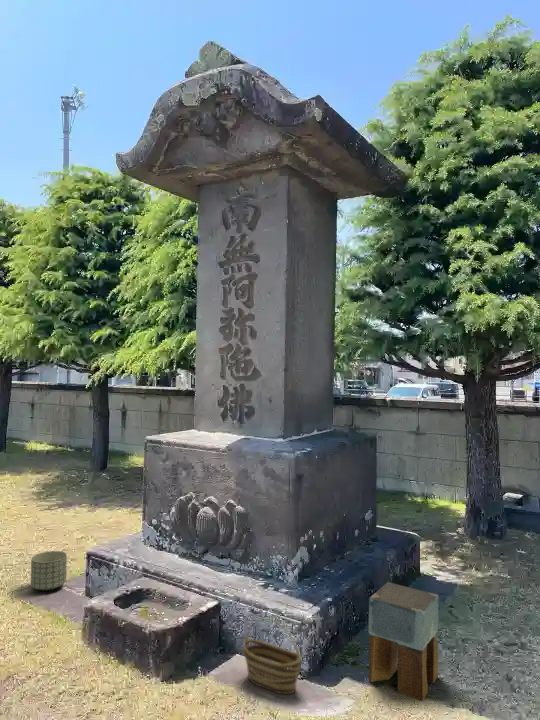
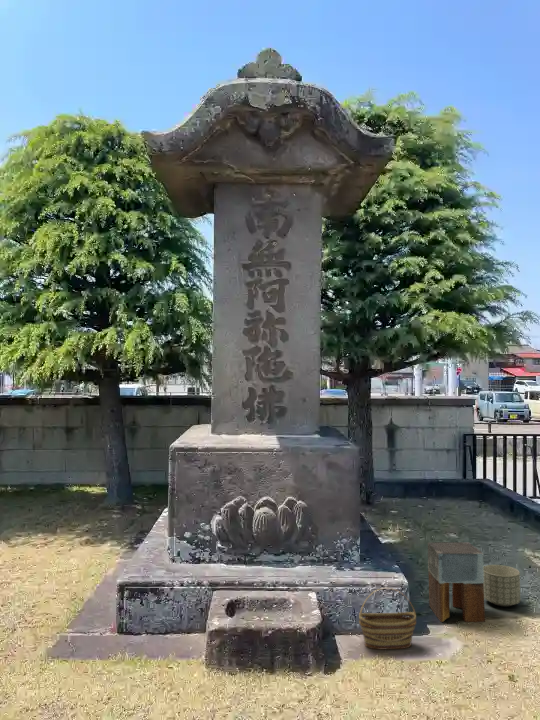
planter: present [31,551,67,591] -> present [484,565,520,607]

